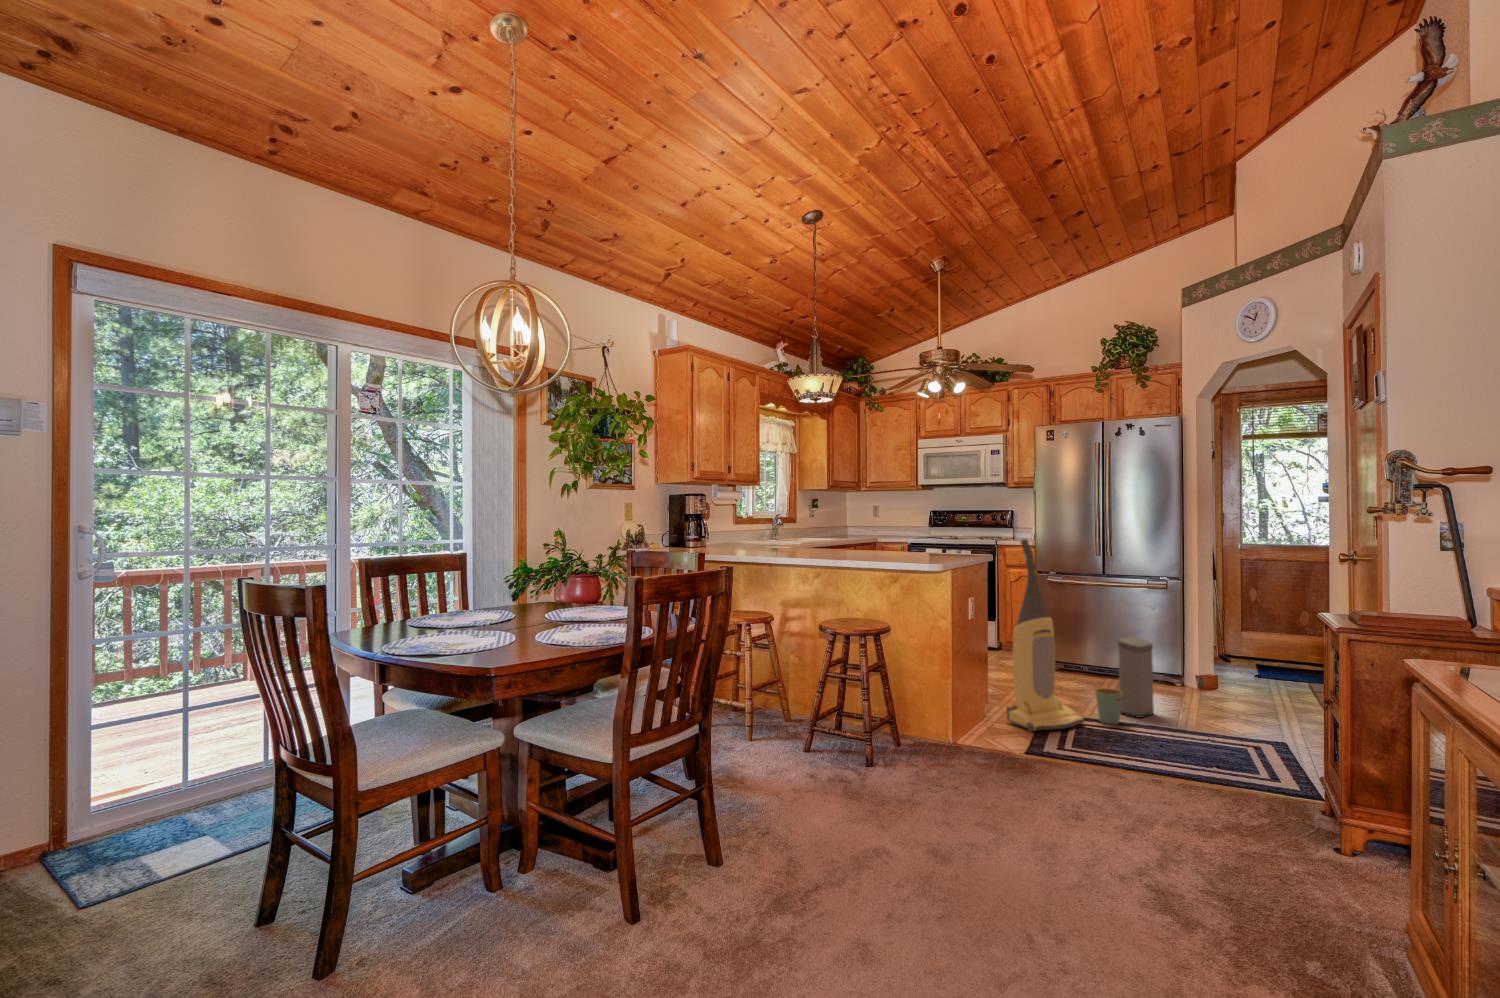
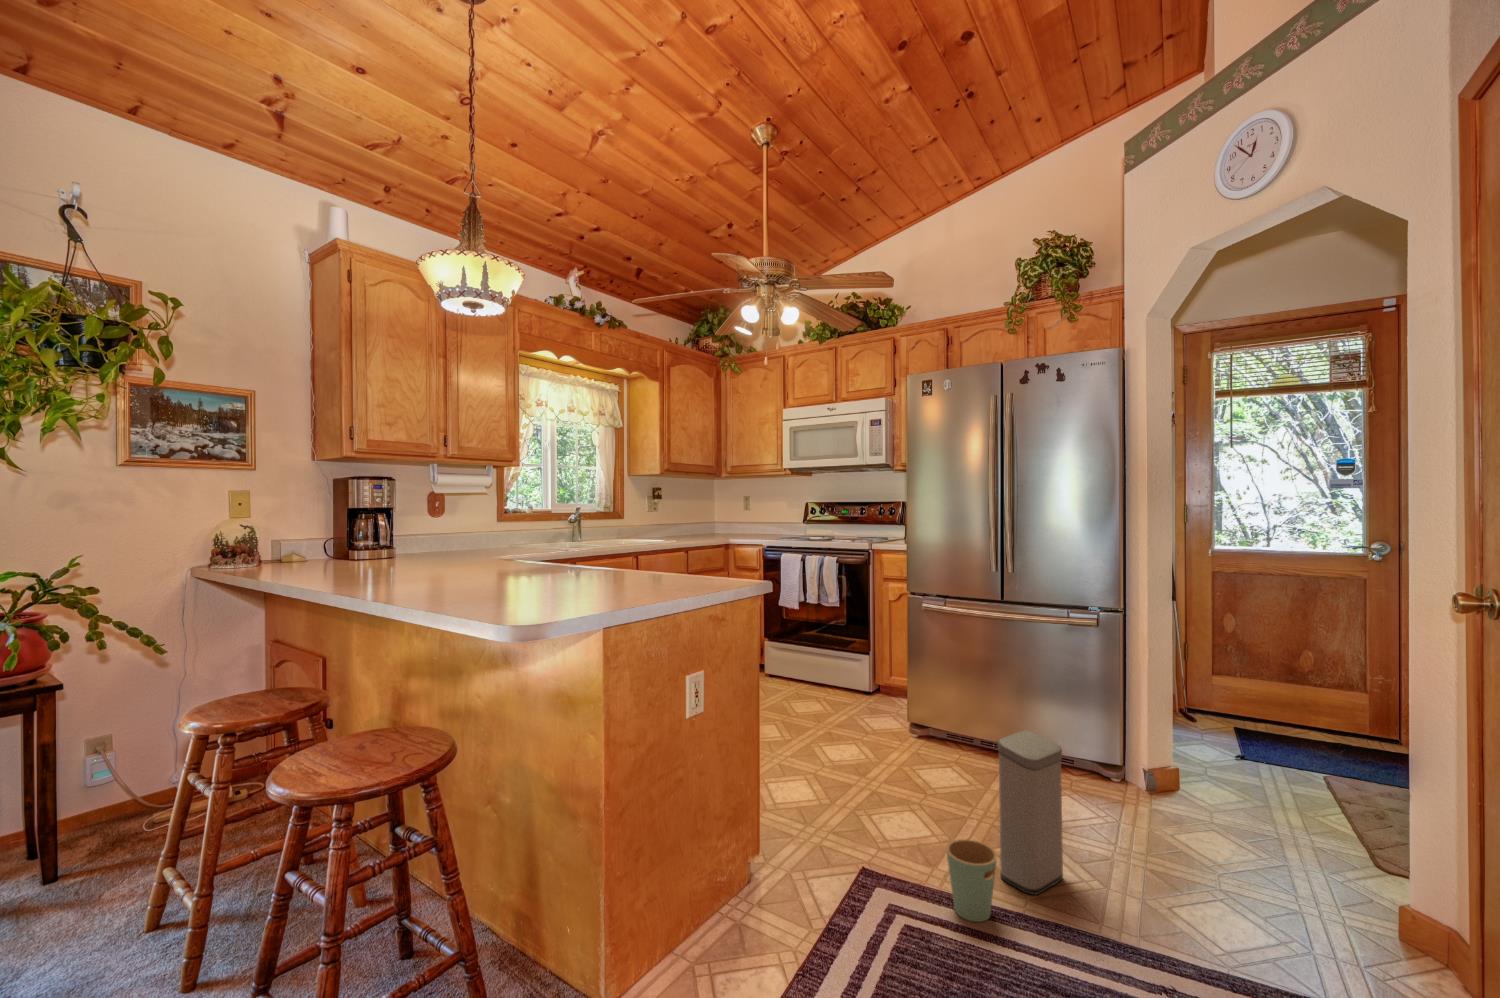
vacuum cleaner: present [1007,539,1085,732] -> none [772,555,920,956]

